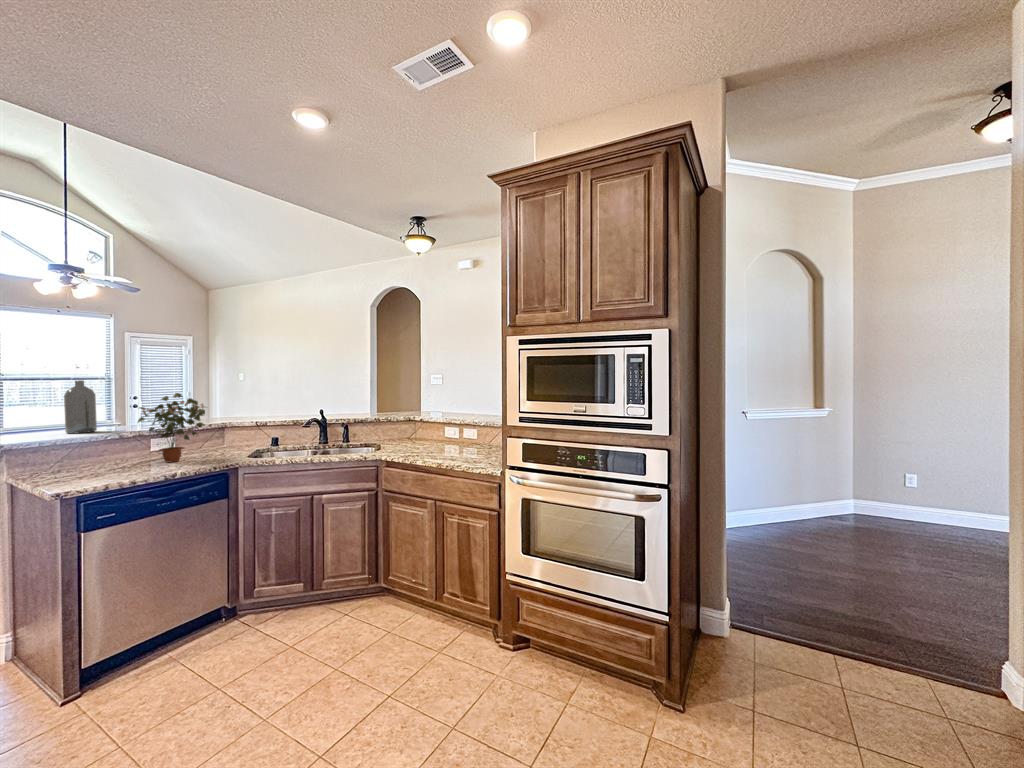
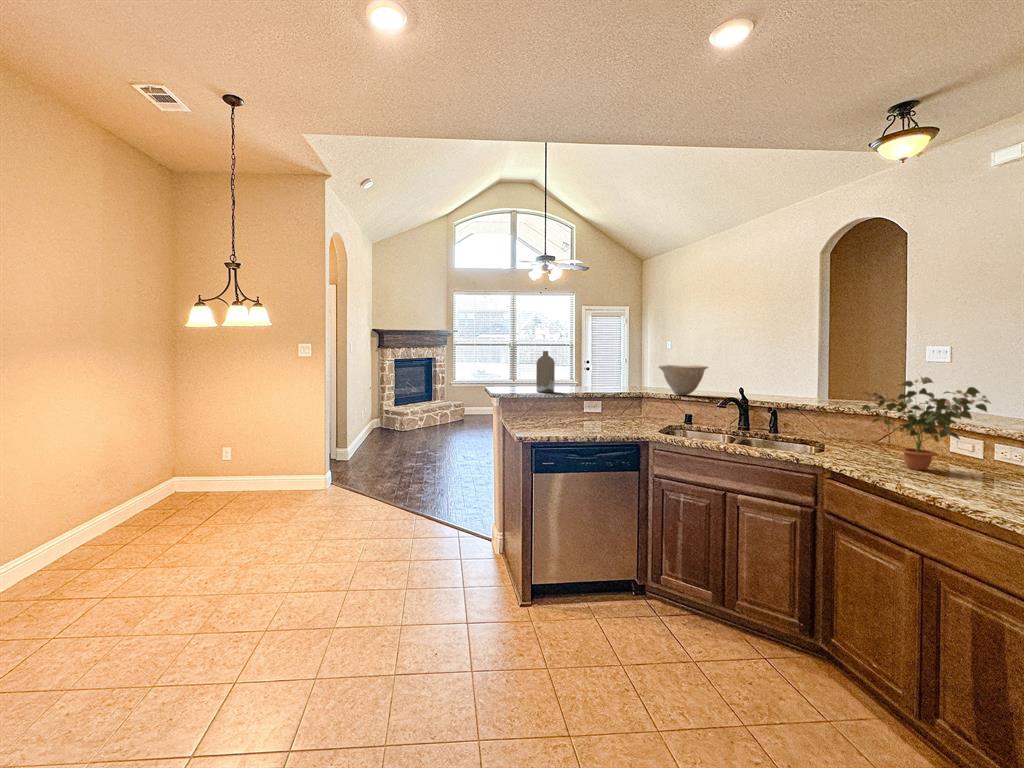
bowl: none [235,391,286,420] -> present [659,365,708,395]
potted plant: present [138,393,205,463] -> present [861,377,990,470]

